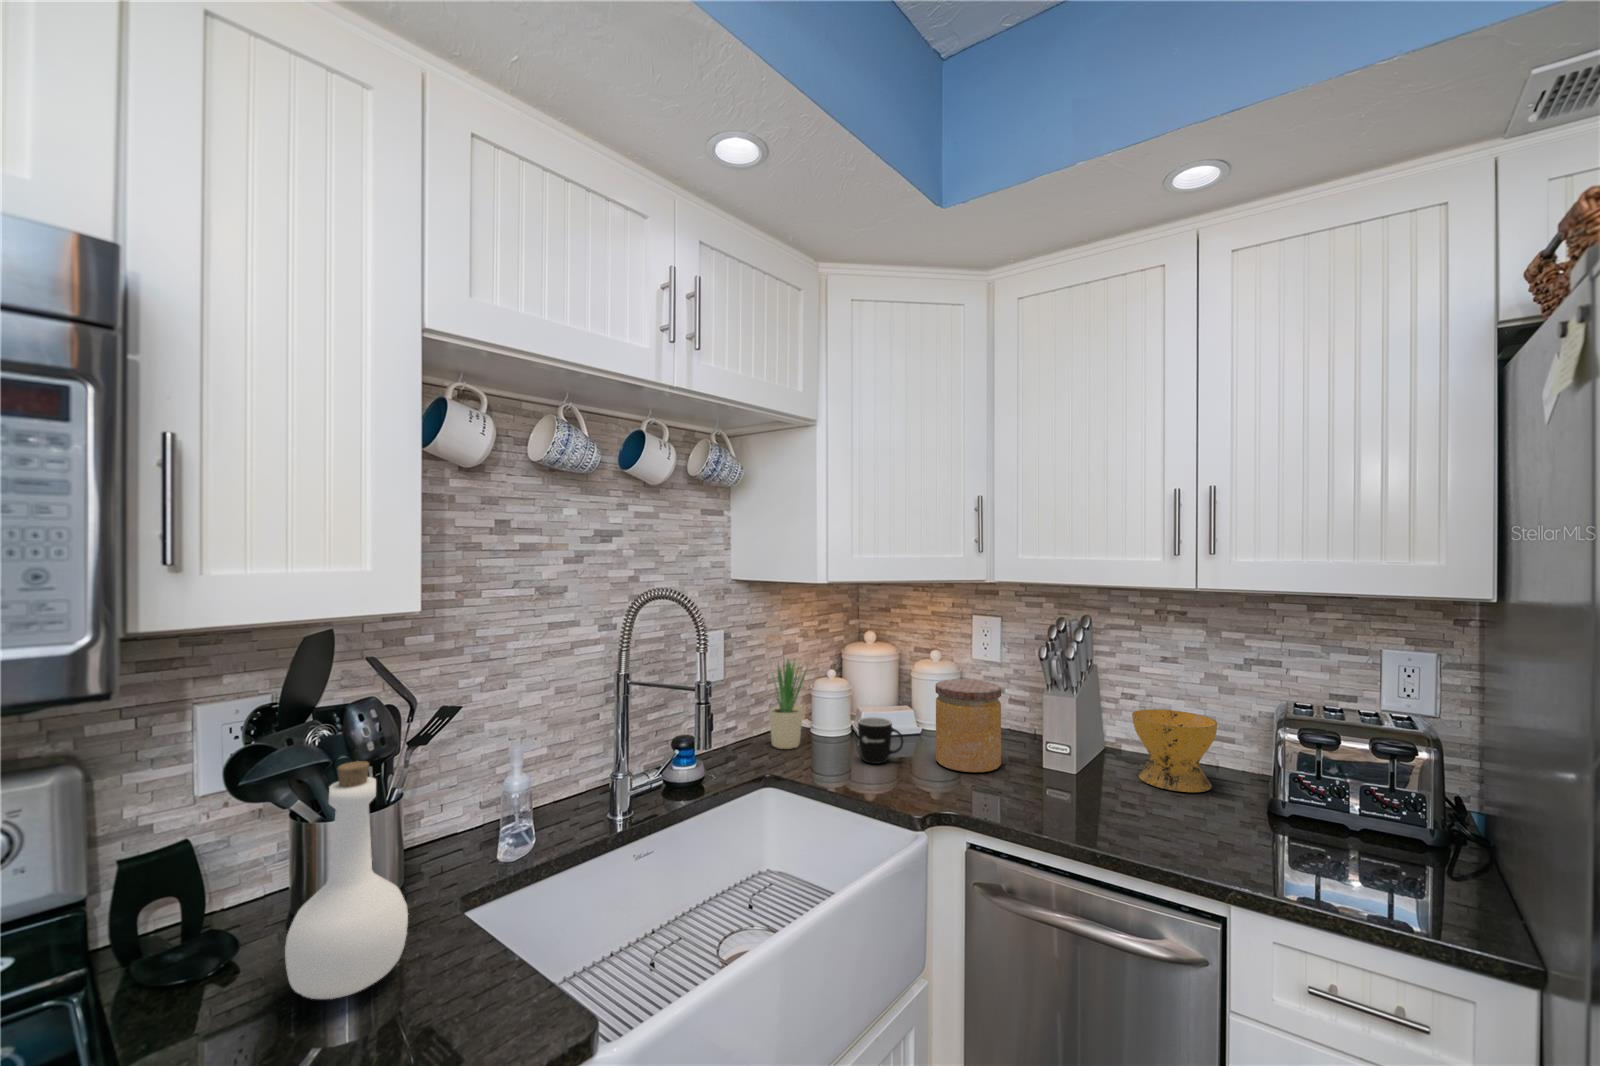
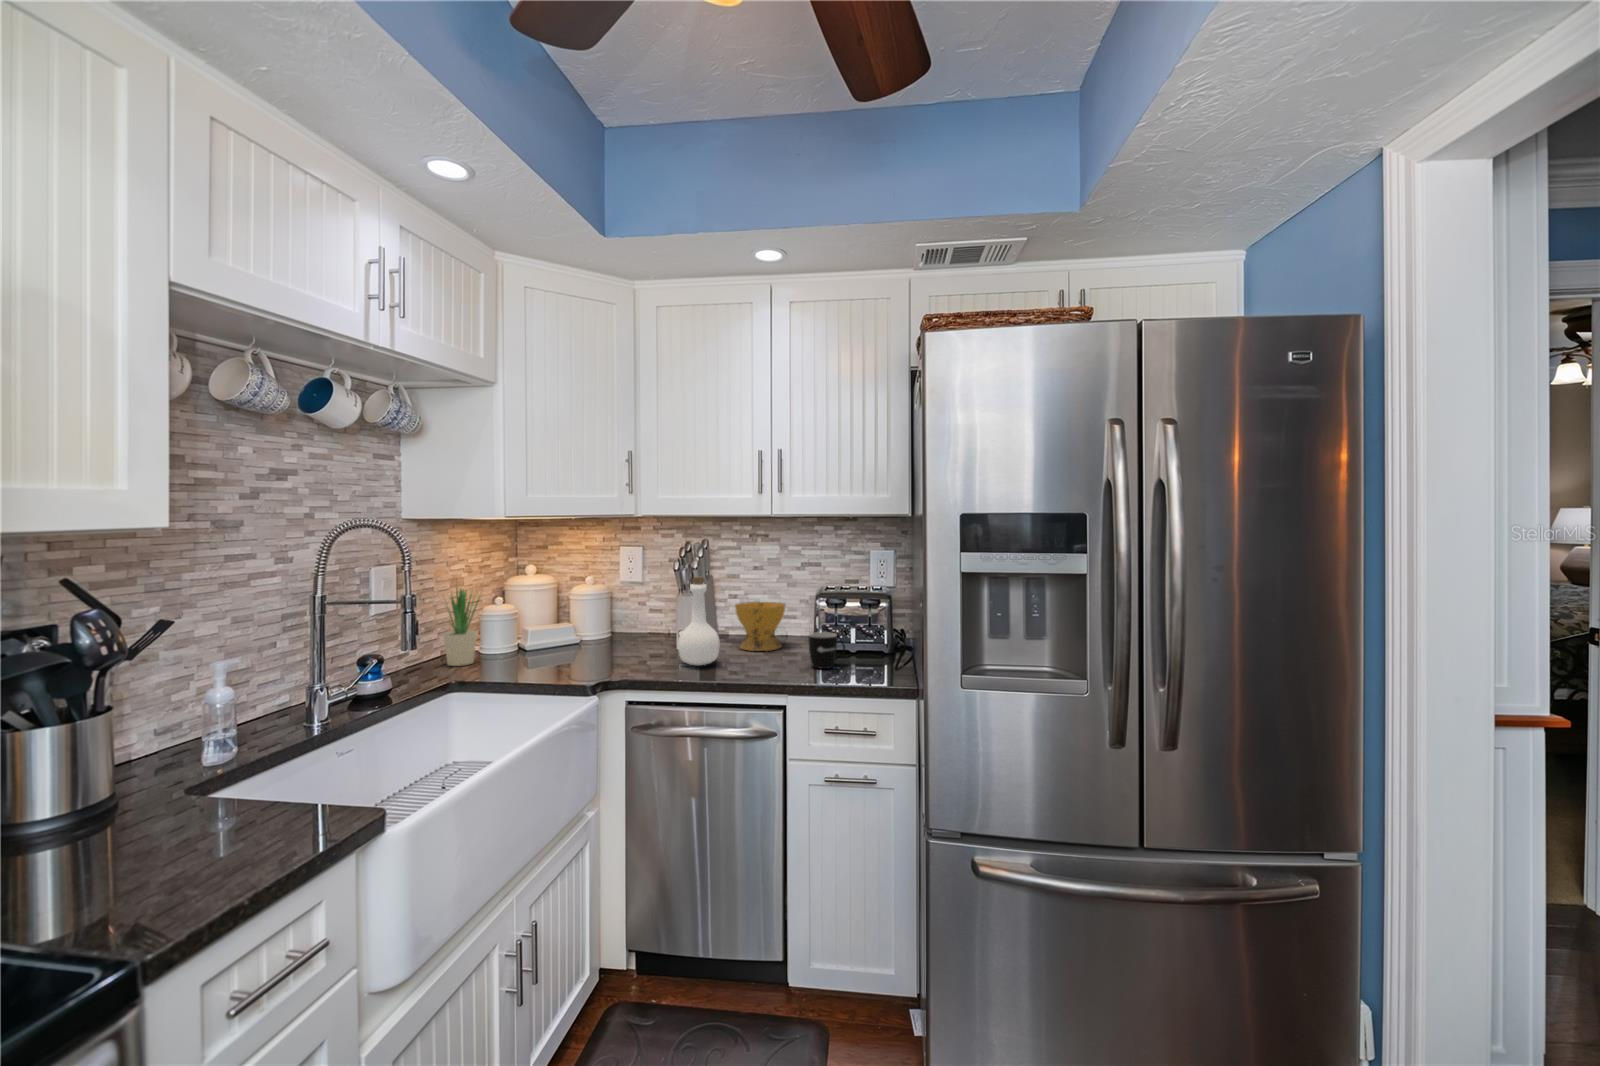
jar: present [935,679,1001,772] -> none [595,593,647,660]
mug: present [858,717,904,764] -> present [809,632,845,669]
bottle: present [285,761,408,999] -> present [678,577,720,665]

